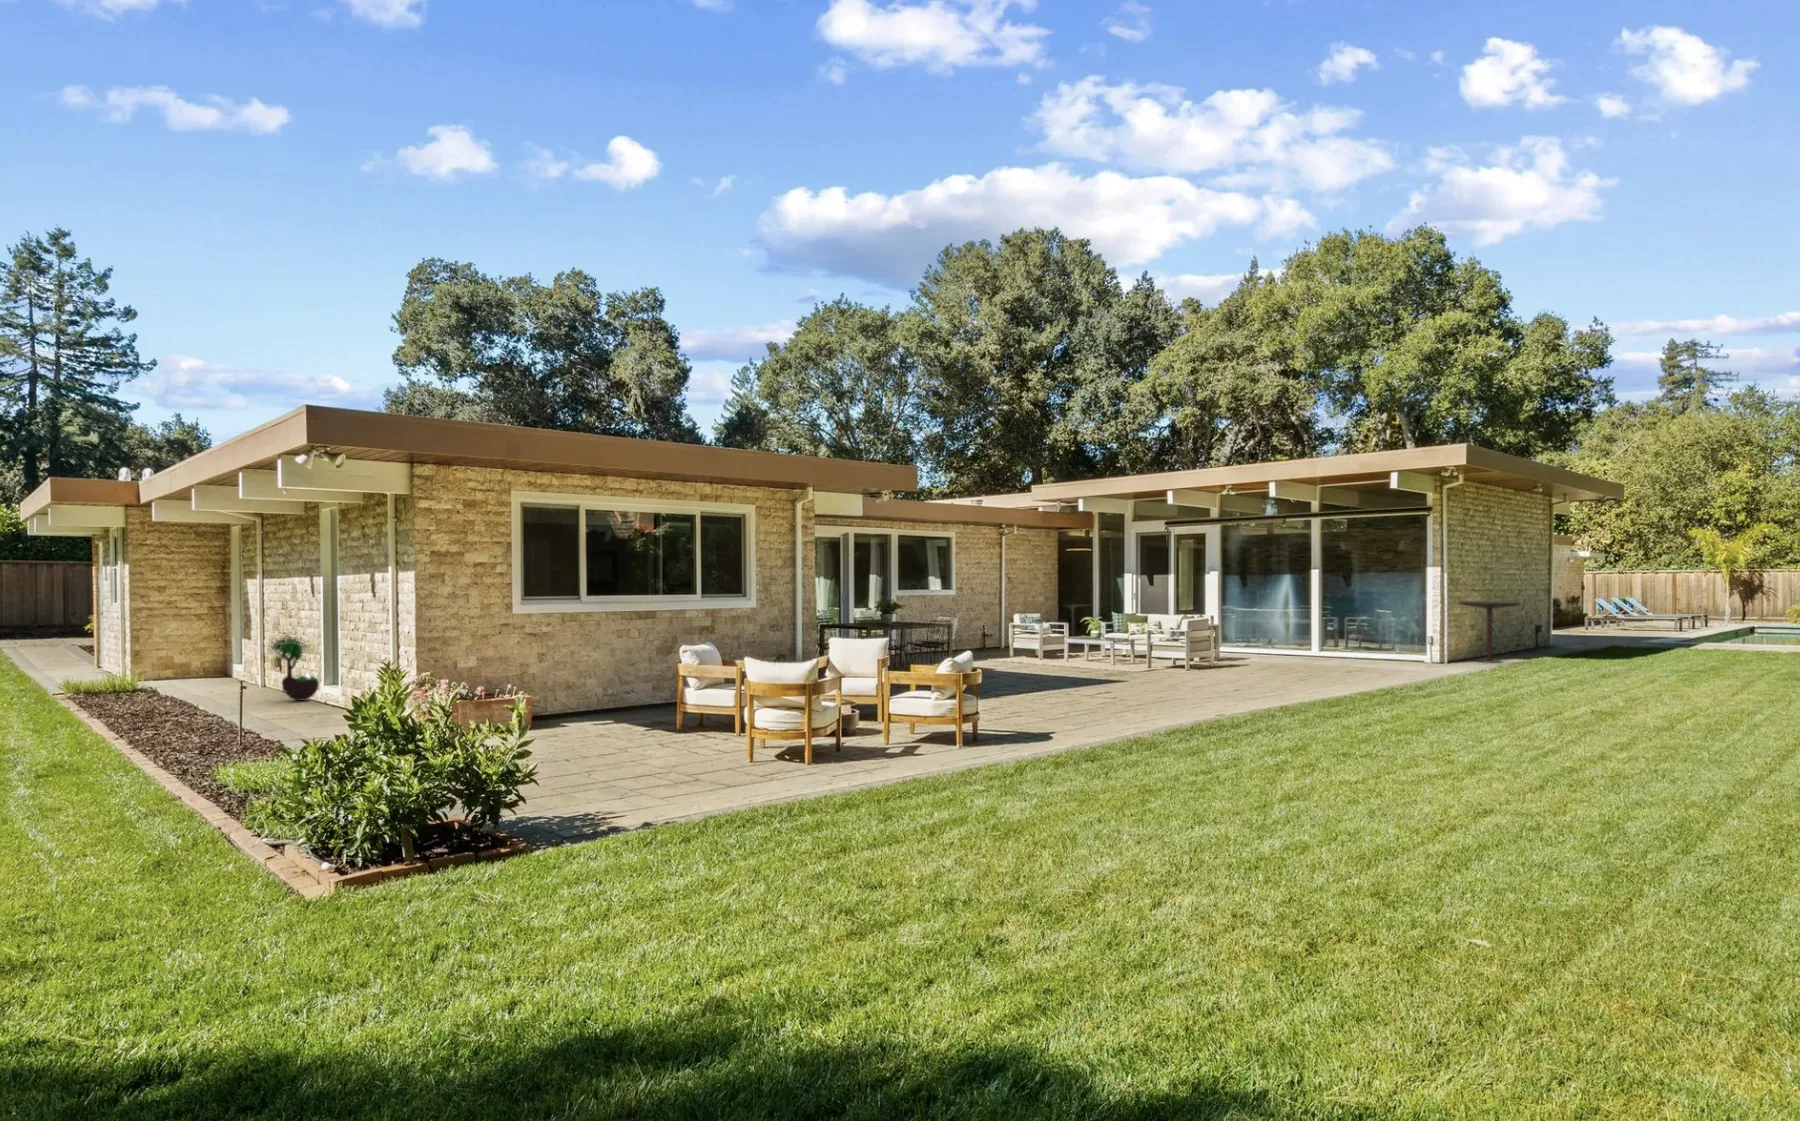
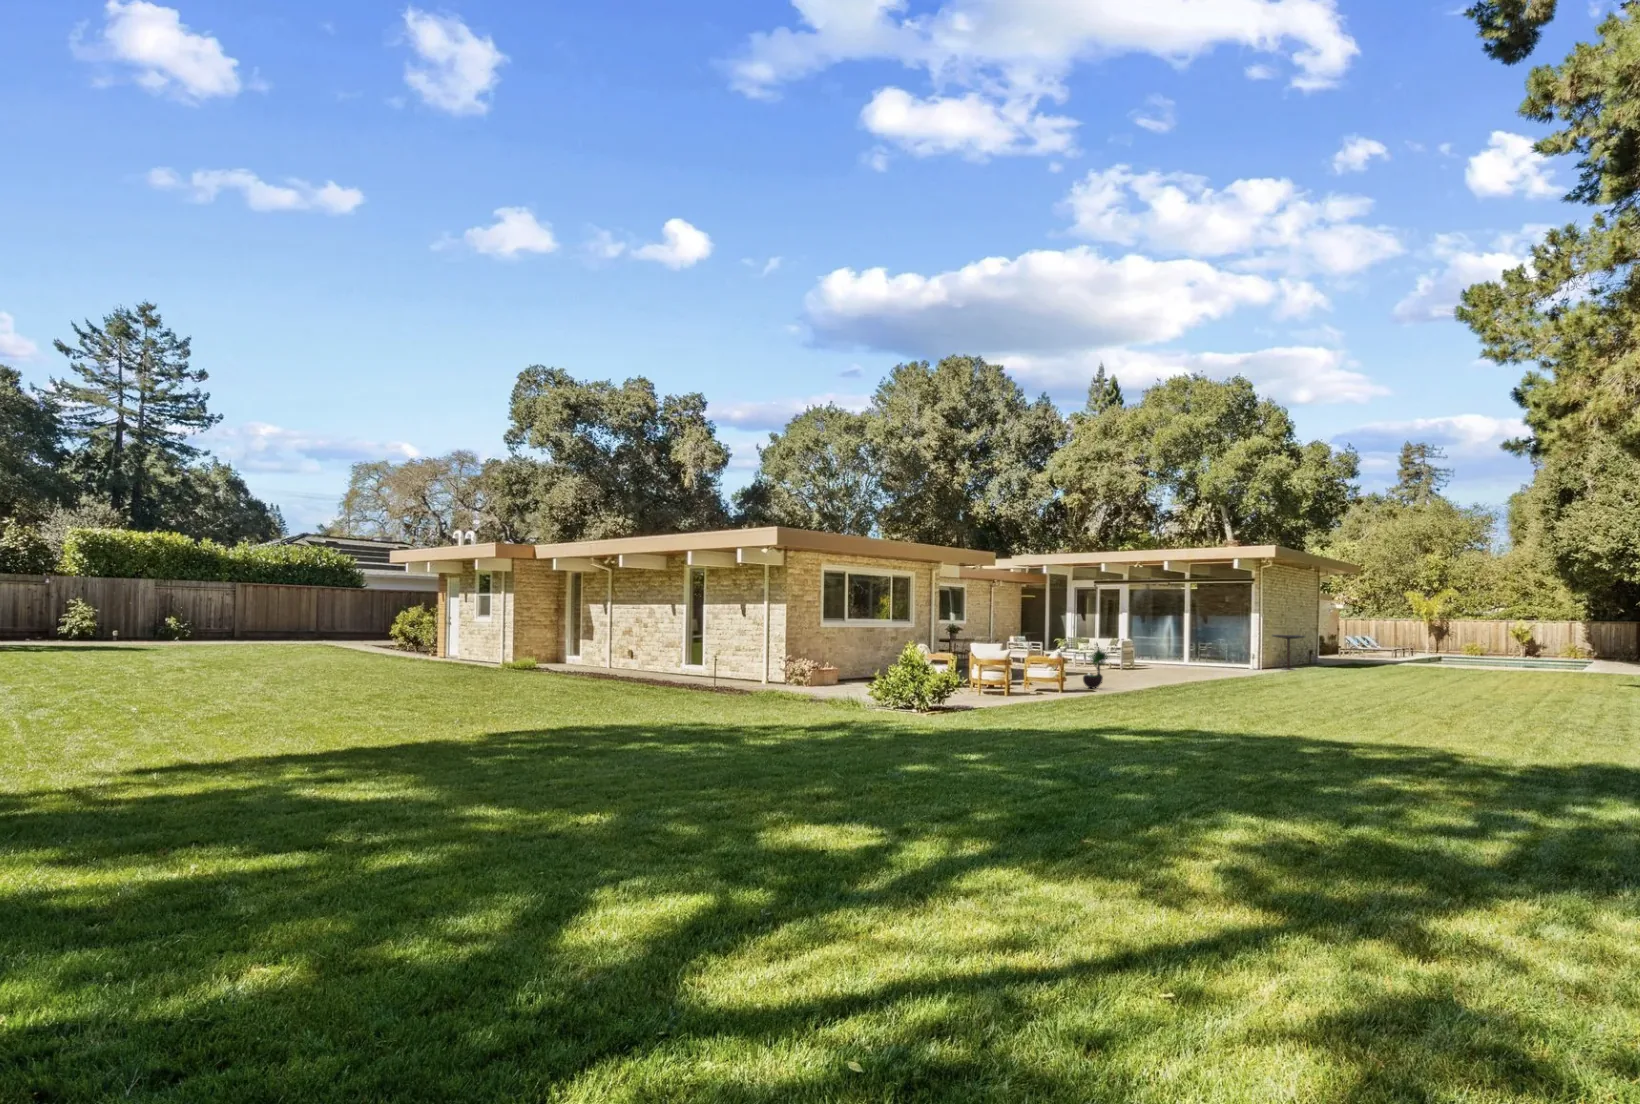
potted tree: present [270,634,319,701] -> present [1083,650,1108,689]

